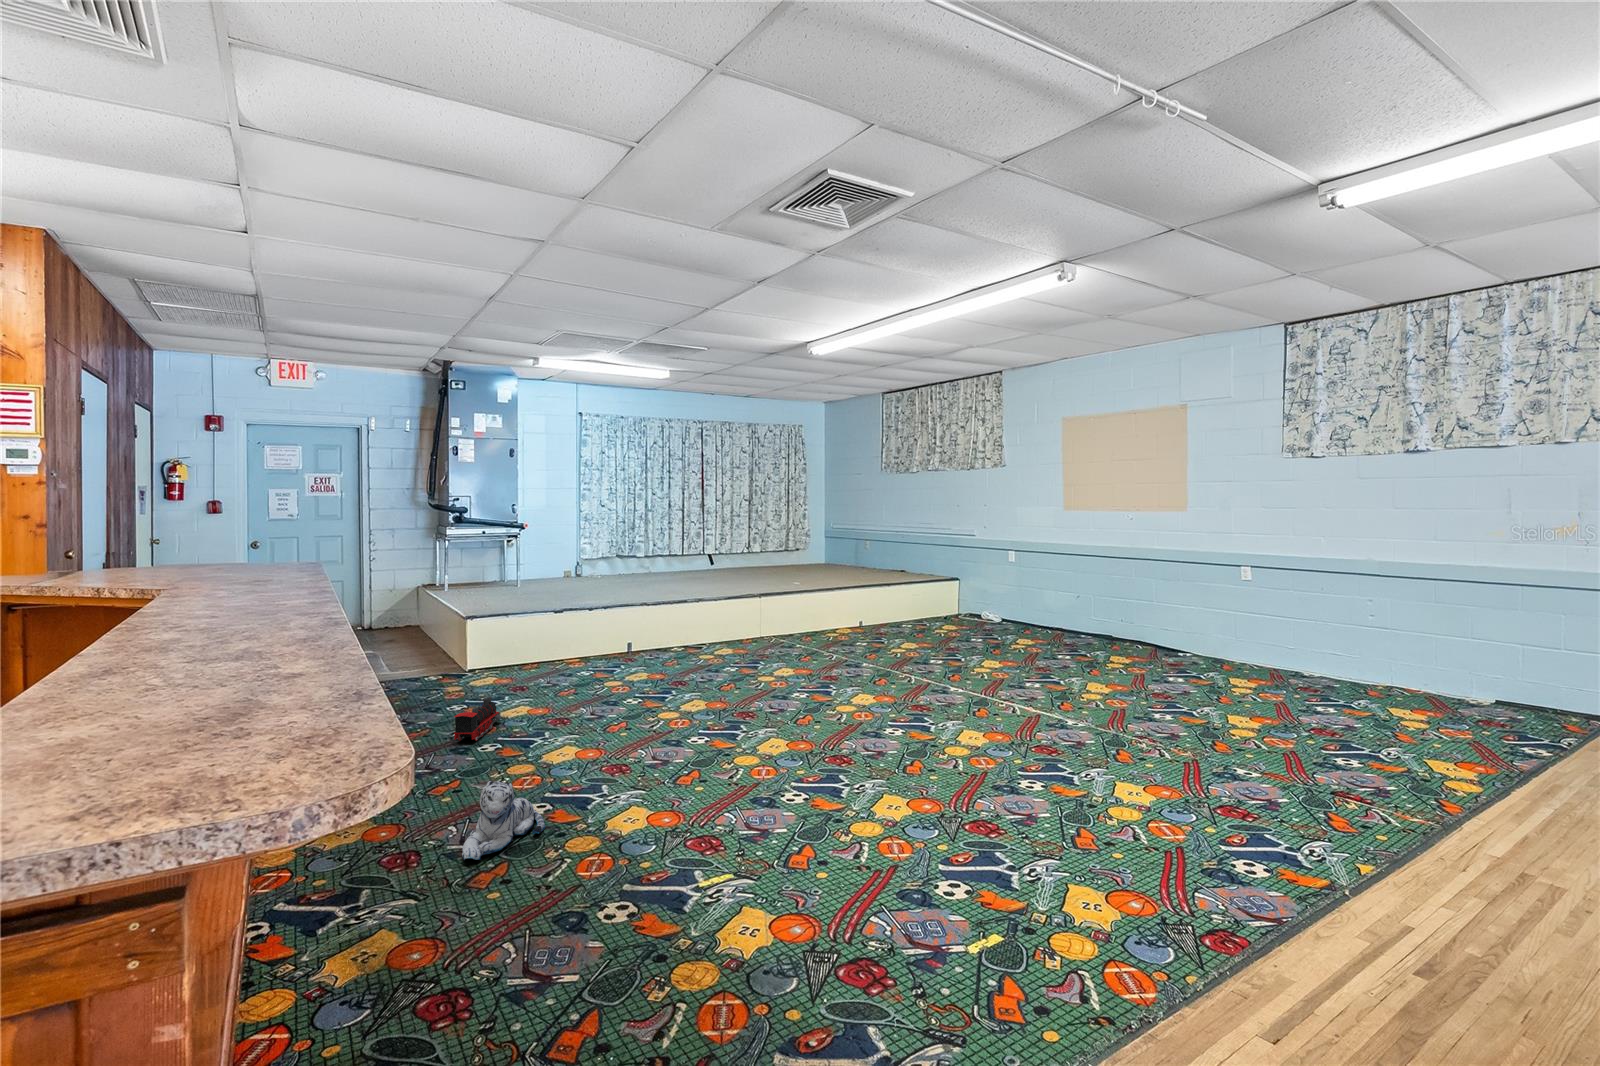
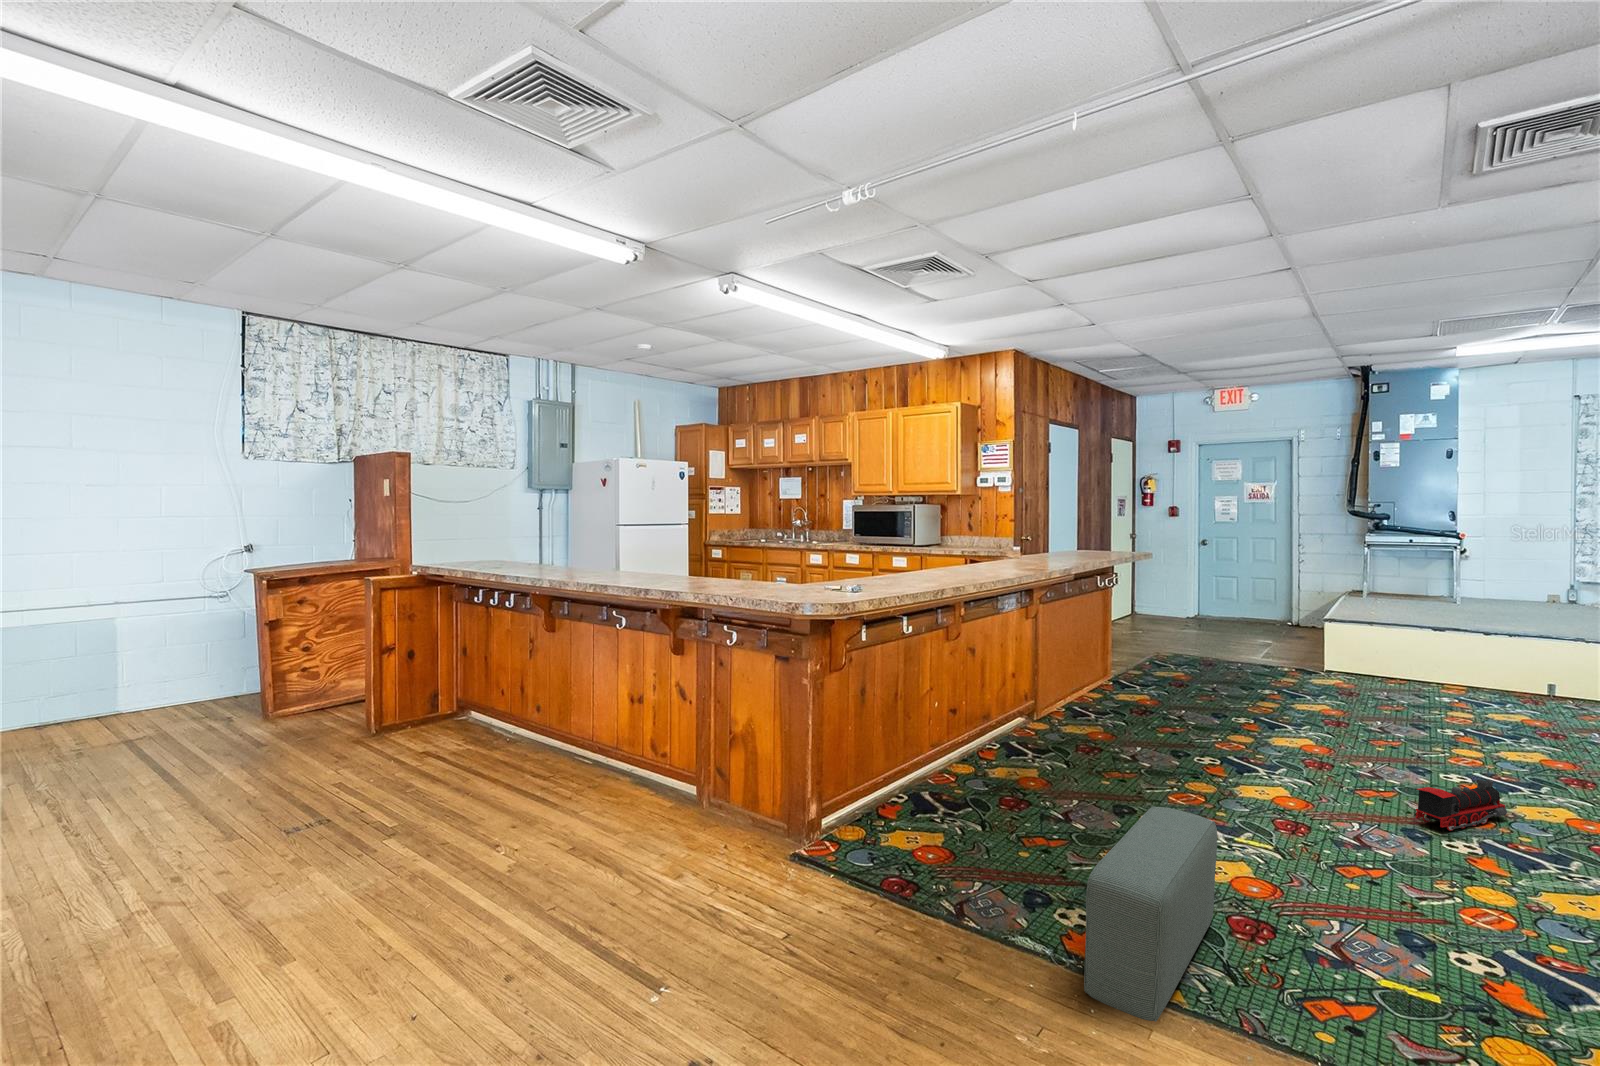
pouf: none [299,781,385,979] -> present [1084,806,1217,1022]
plush toy: present [462,781,545,860] -> none [1318,889,1474,998]

